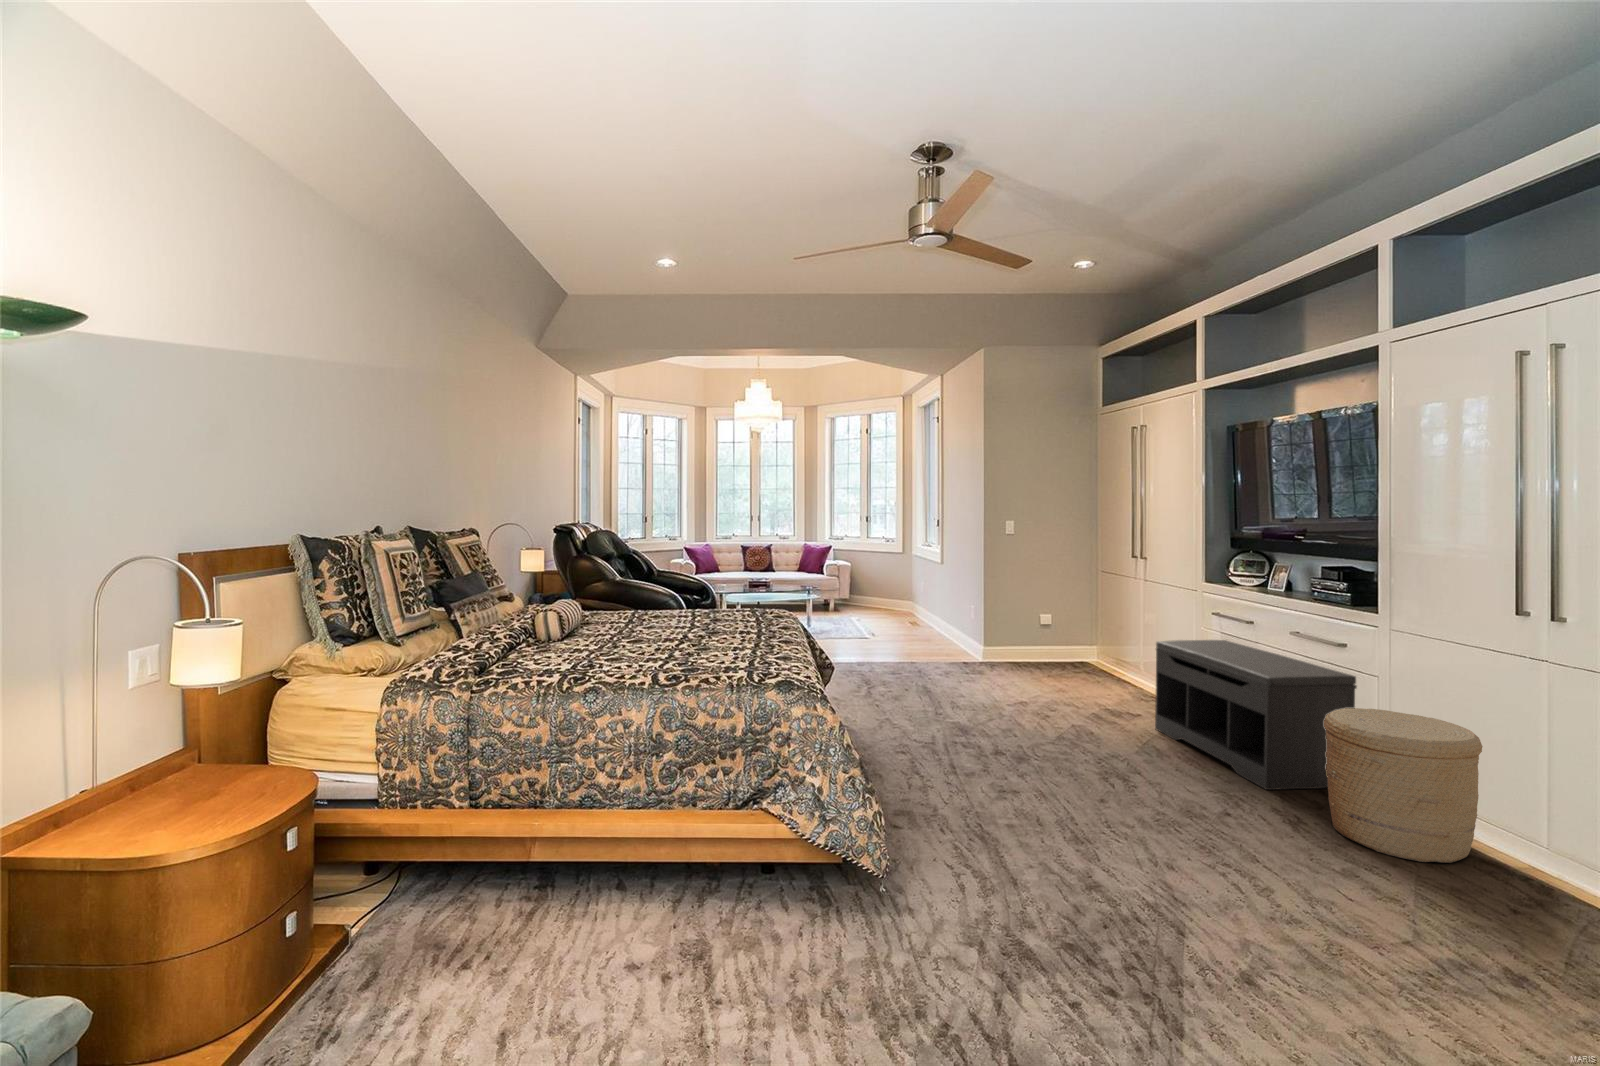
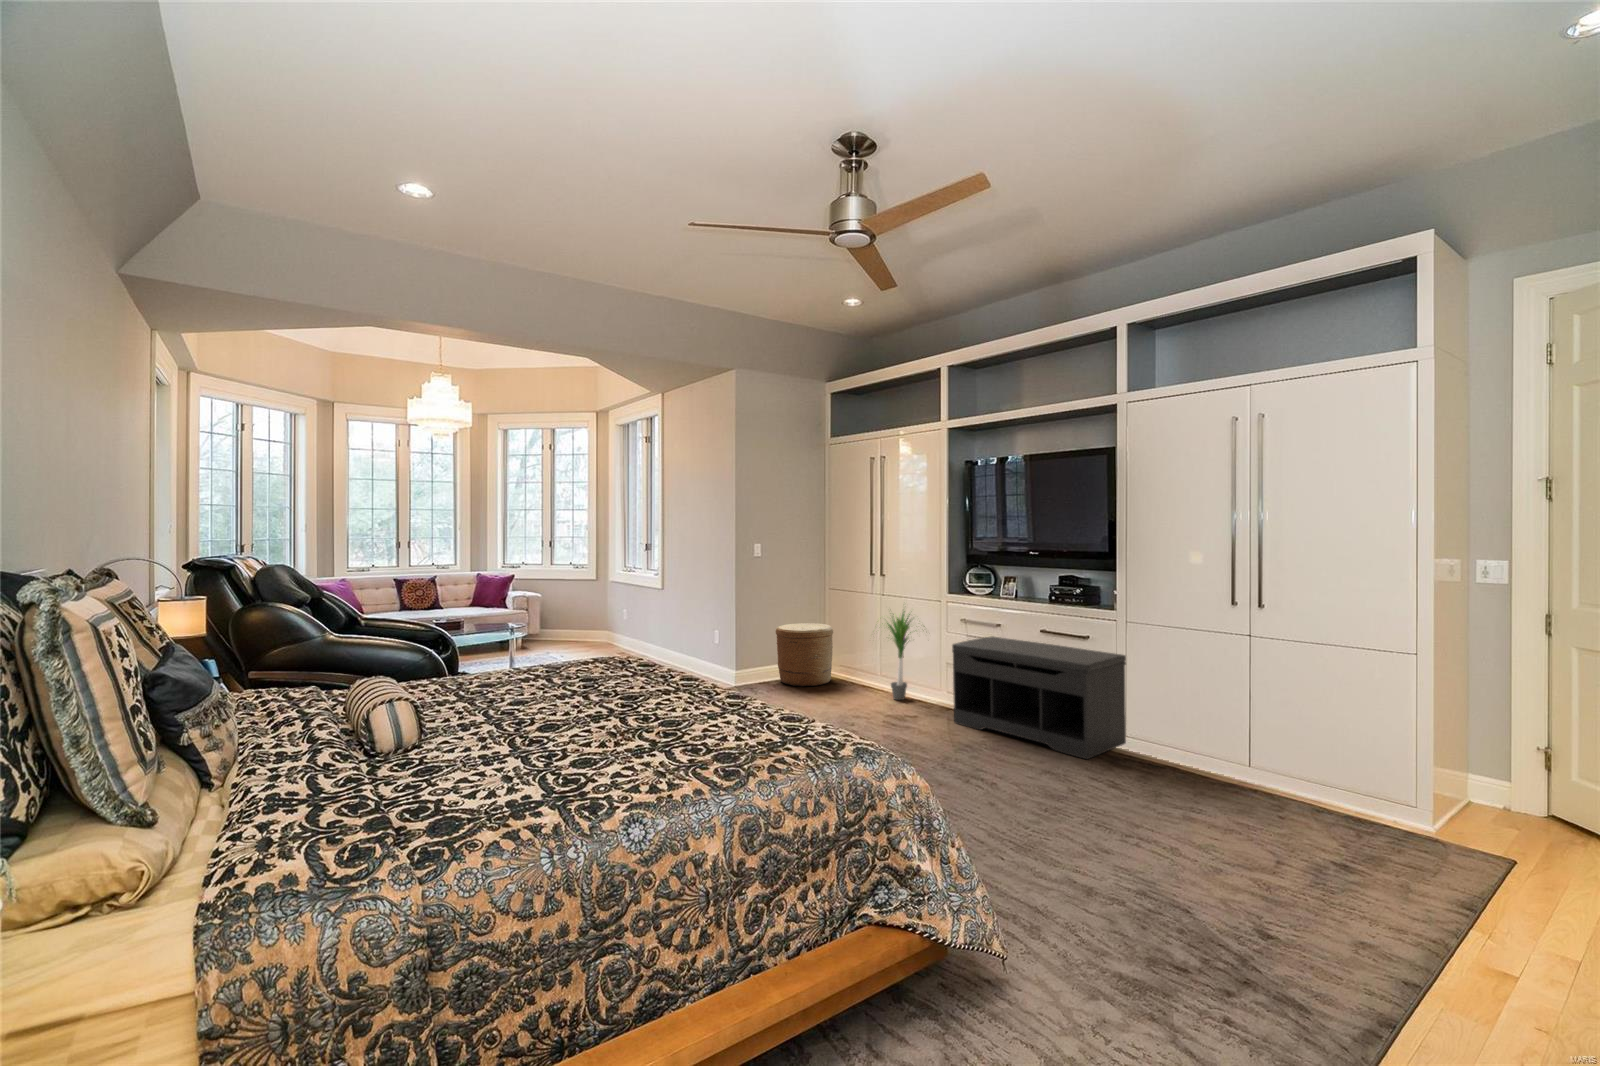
potted plant: none [1092,590,1170,700] -> present [887,611,925,700]
woven basket: present [1324,708,1483,863] -> present [776,623,833,686]

